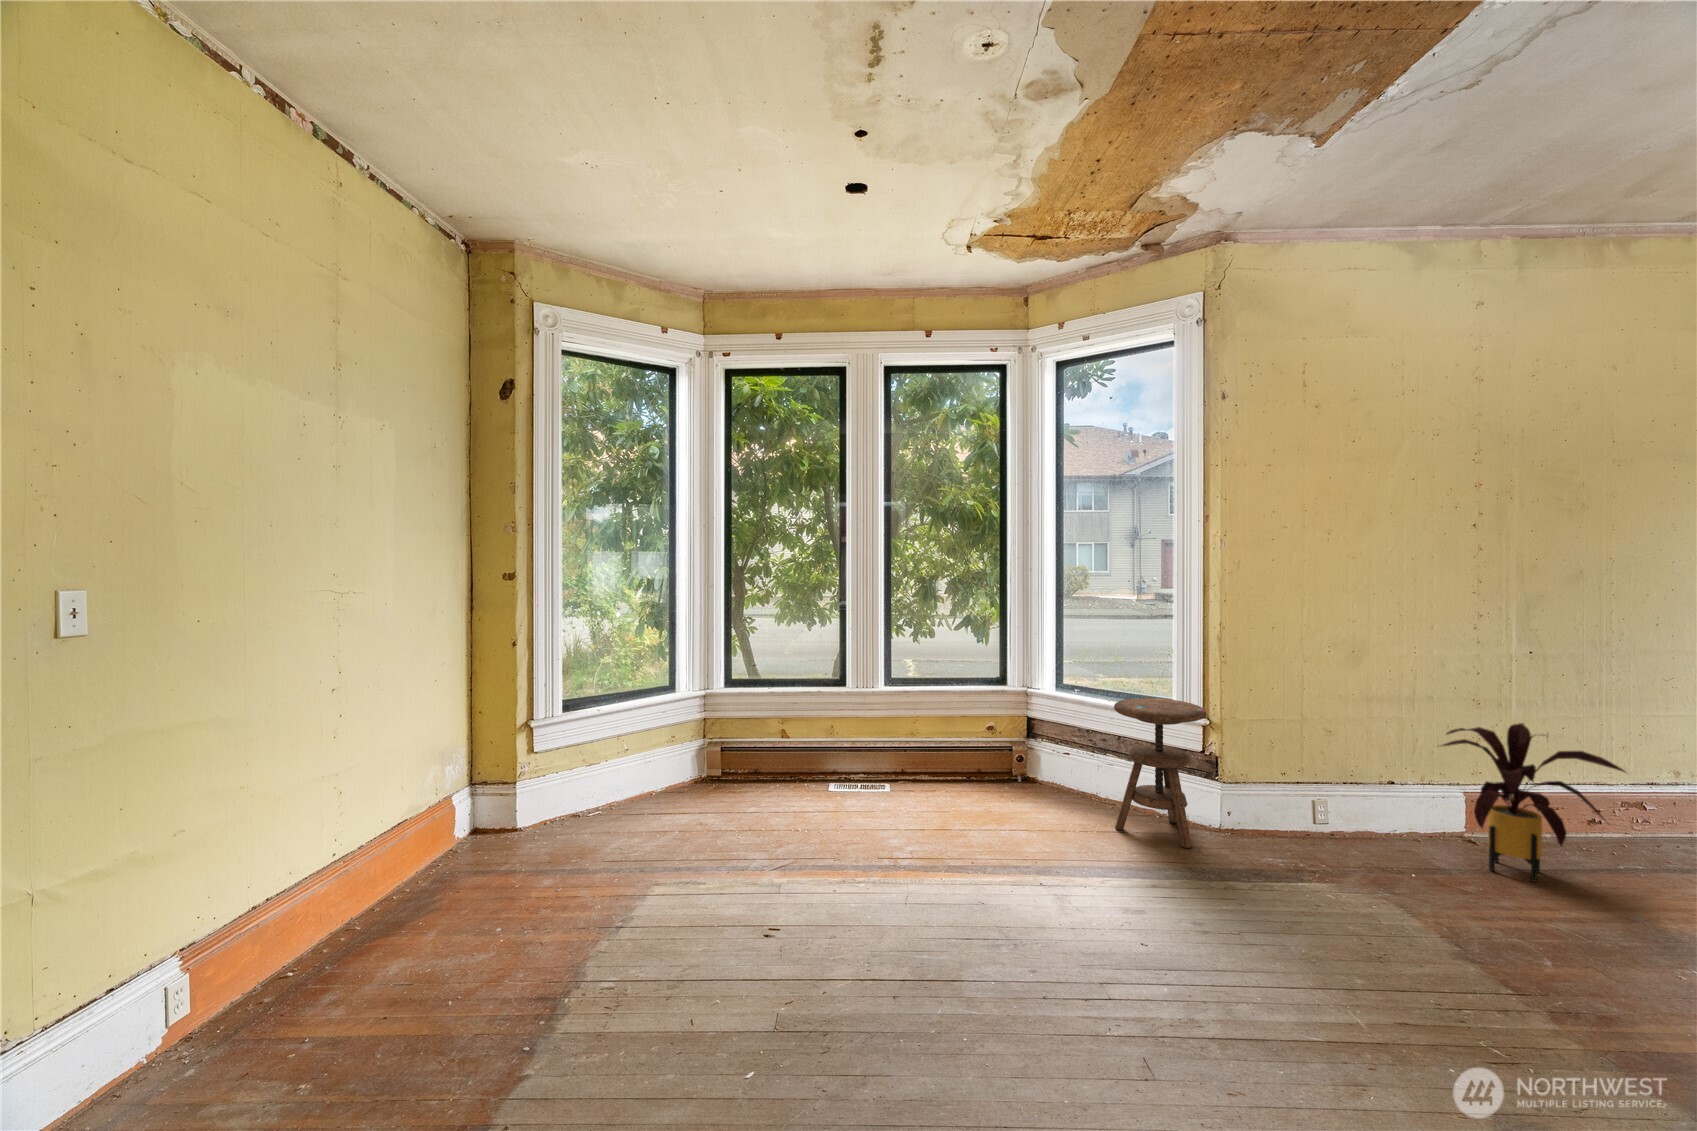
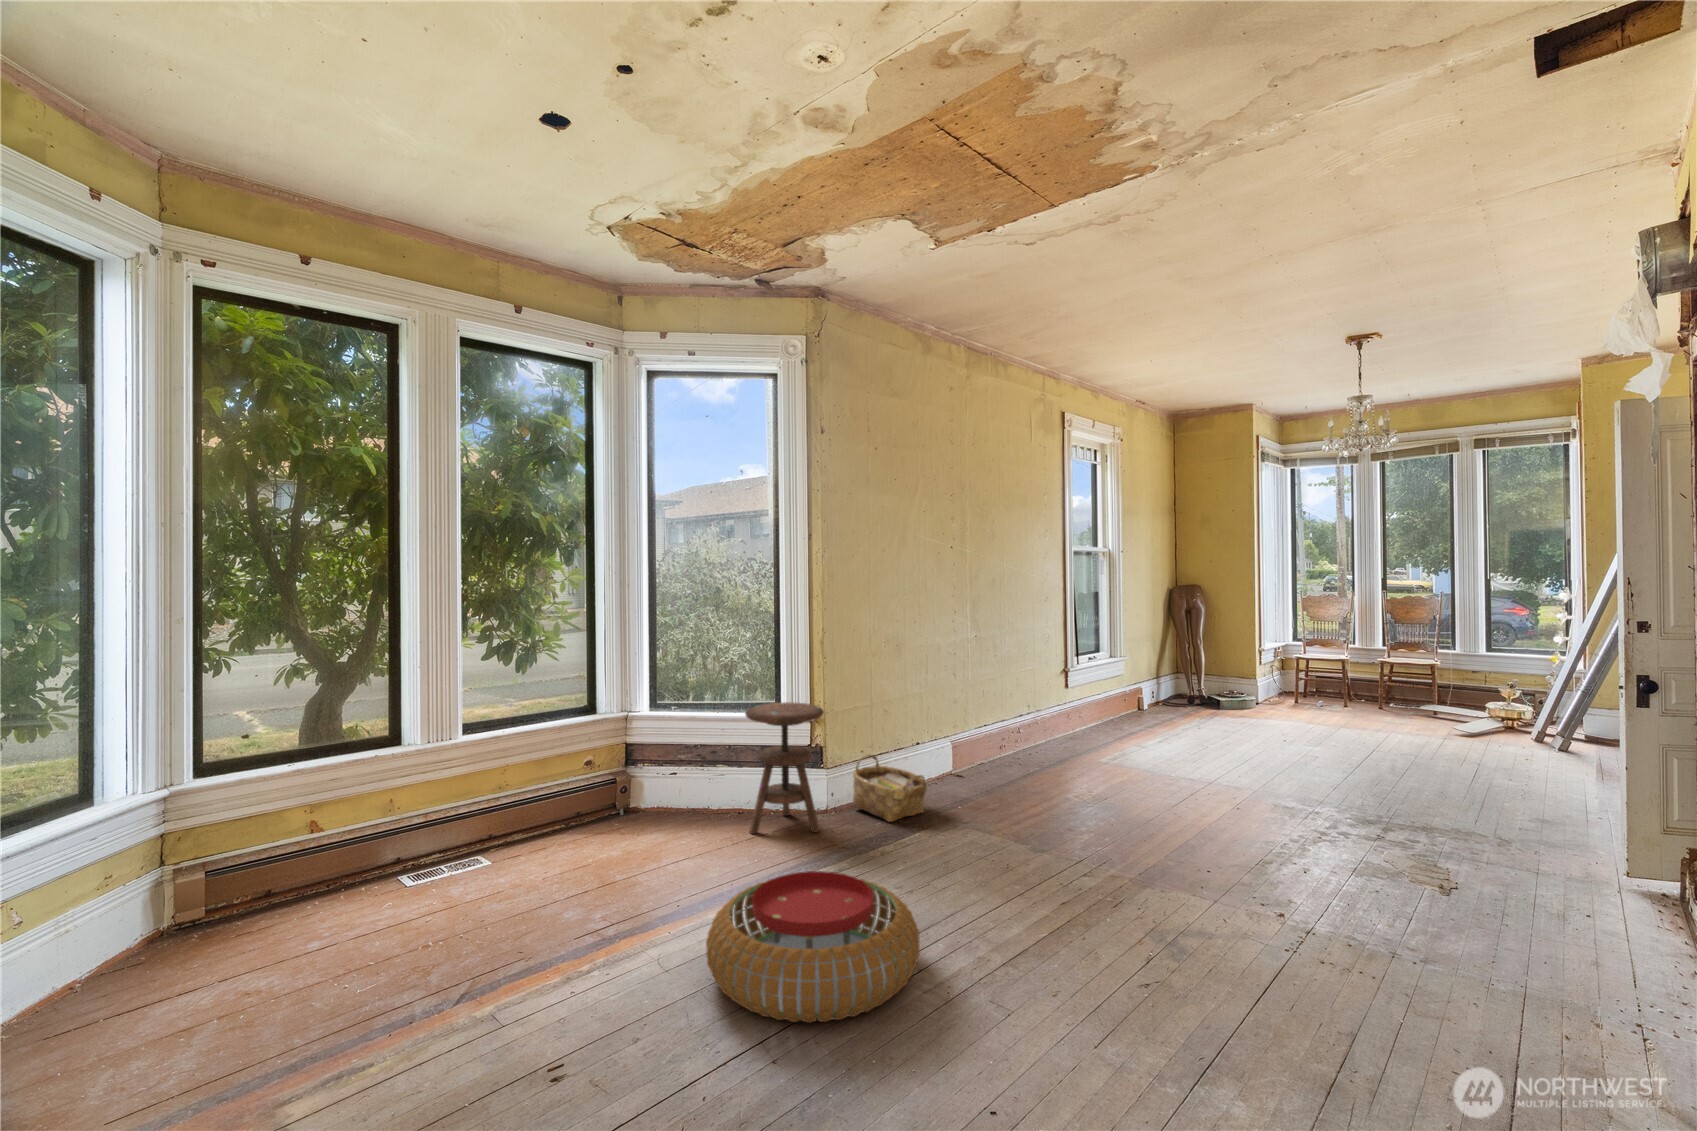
house plant: present [1443,723,1625,882] -> none [945,686,1049,792]
woven basket: none [1258,778,1360,868] -> present [853,754,927,822]
pouf: none [918,862,1148,1028] -> present [706,871,920,1023]

